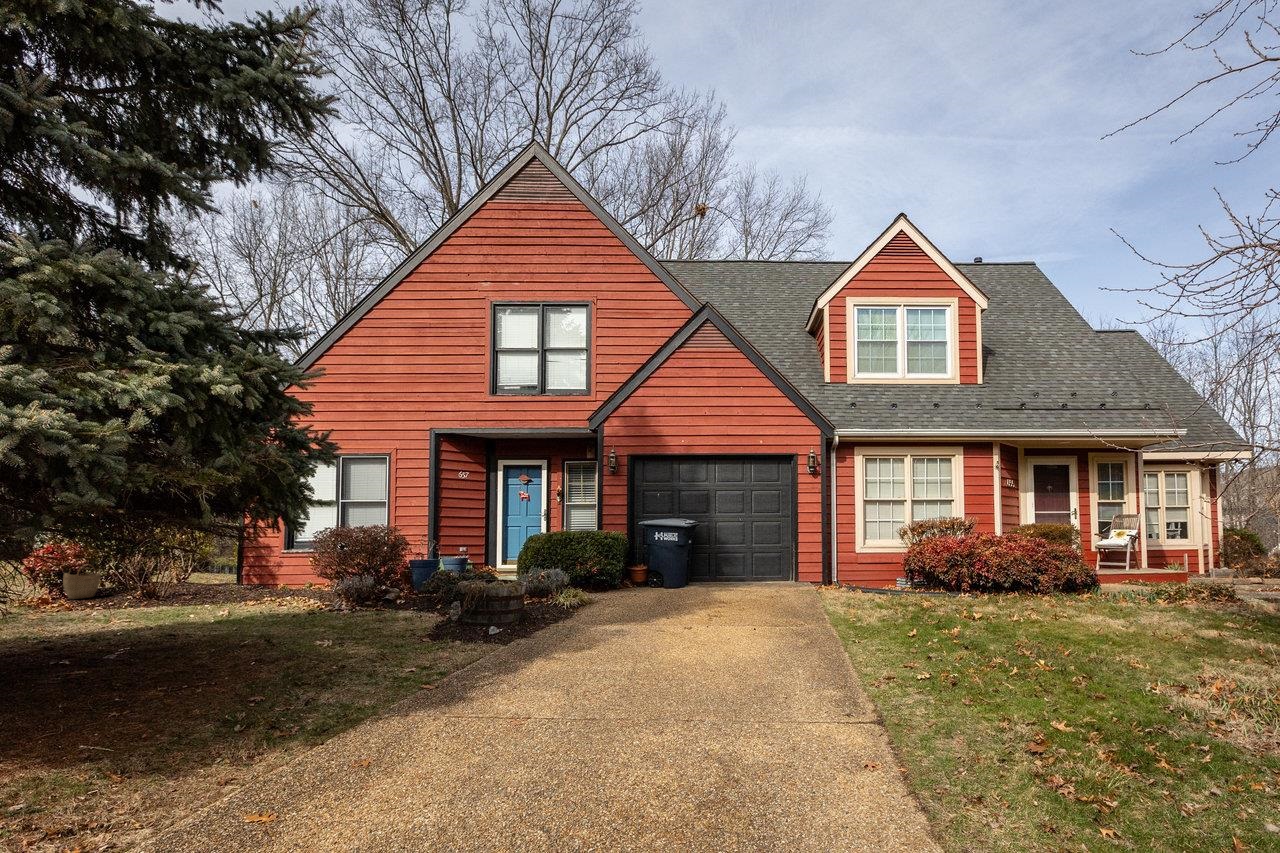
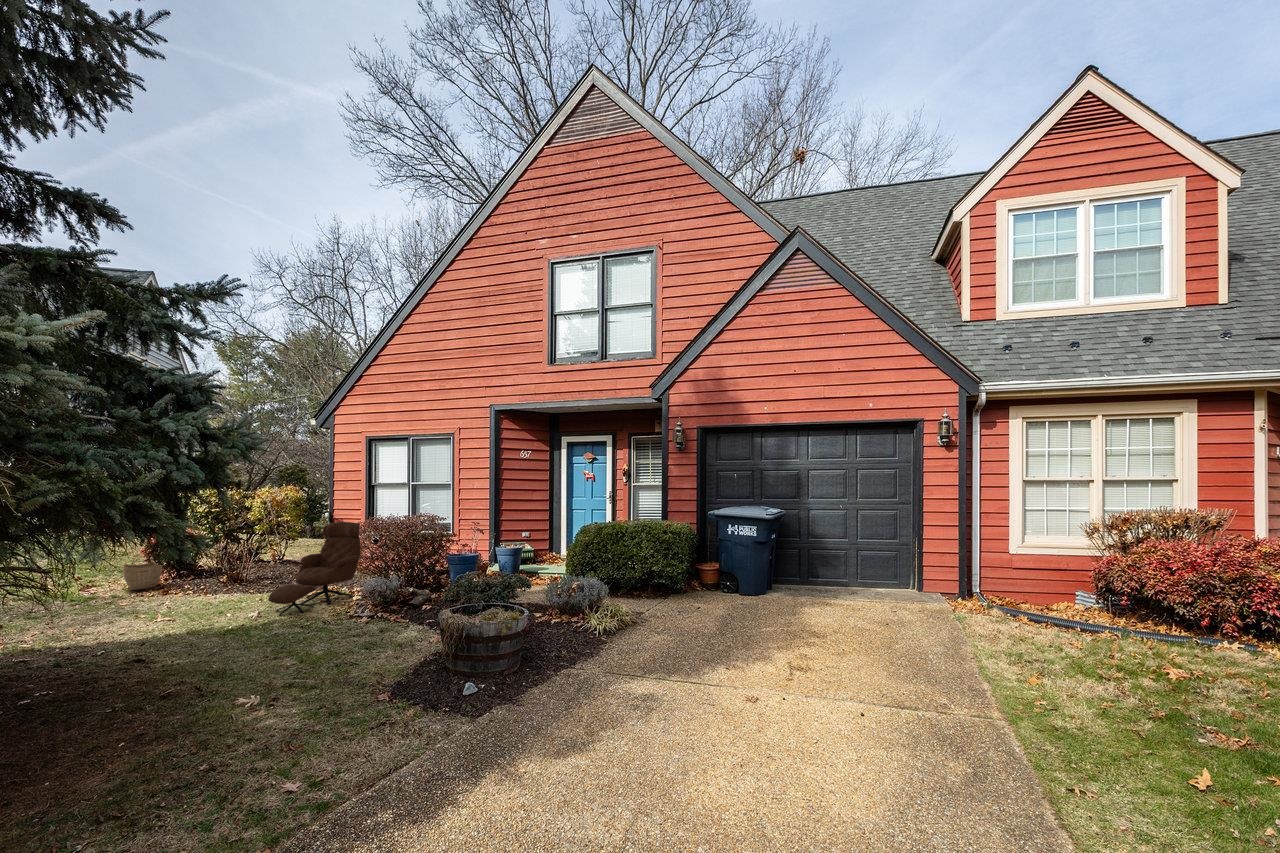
lounge chair: none [271,529,339,605] -> present [268,522,361,616]

